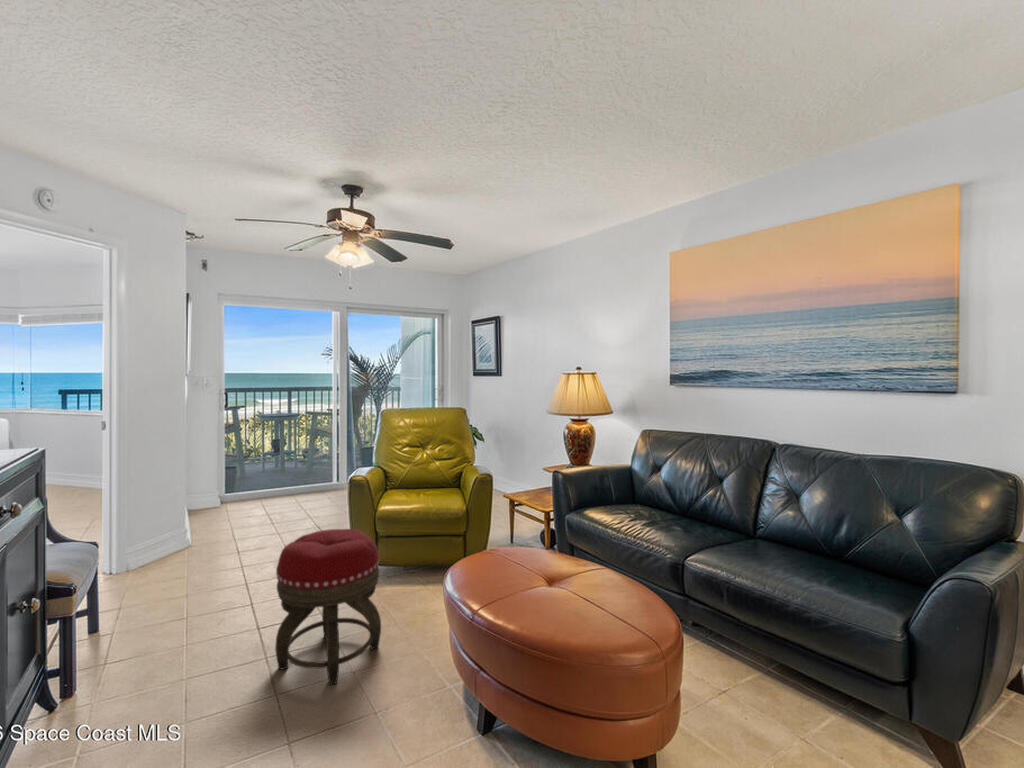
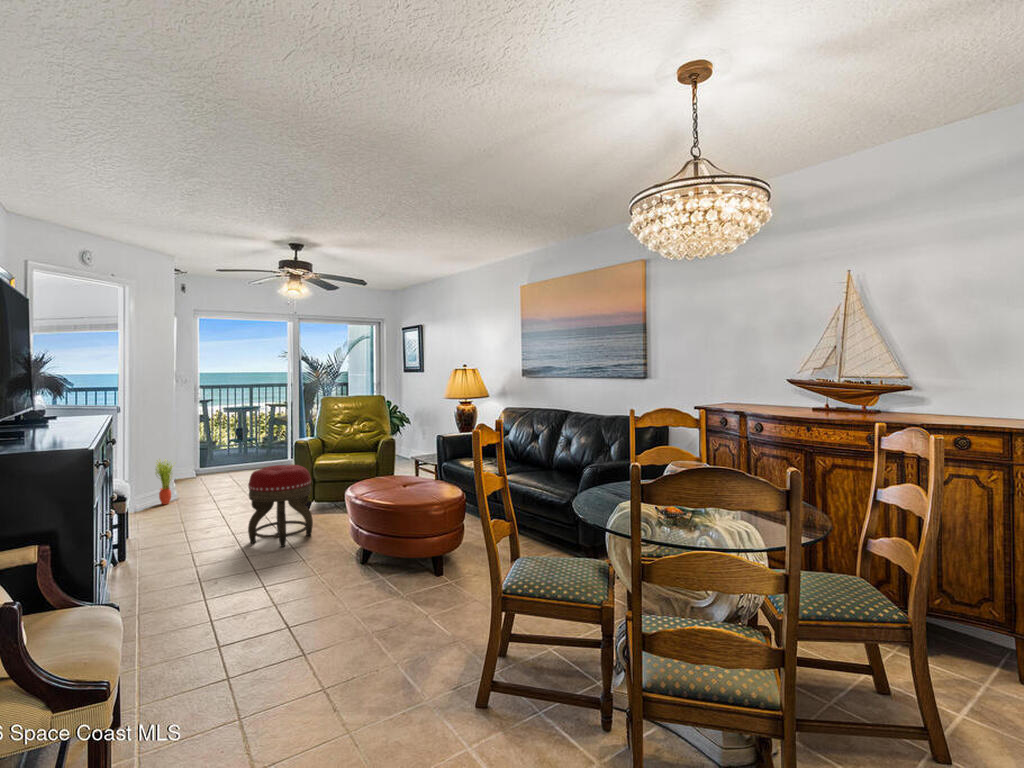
potted plant: none [152,495,183,560] -> present [156,459,173,504]

